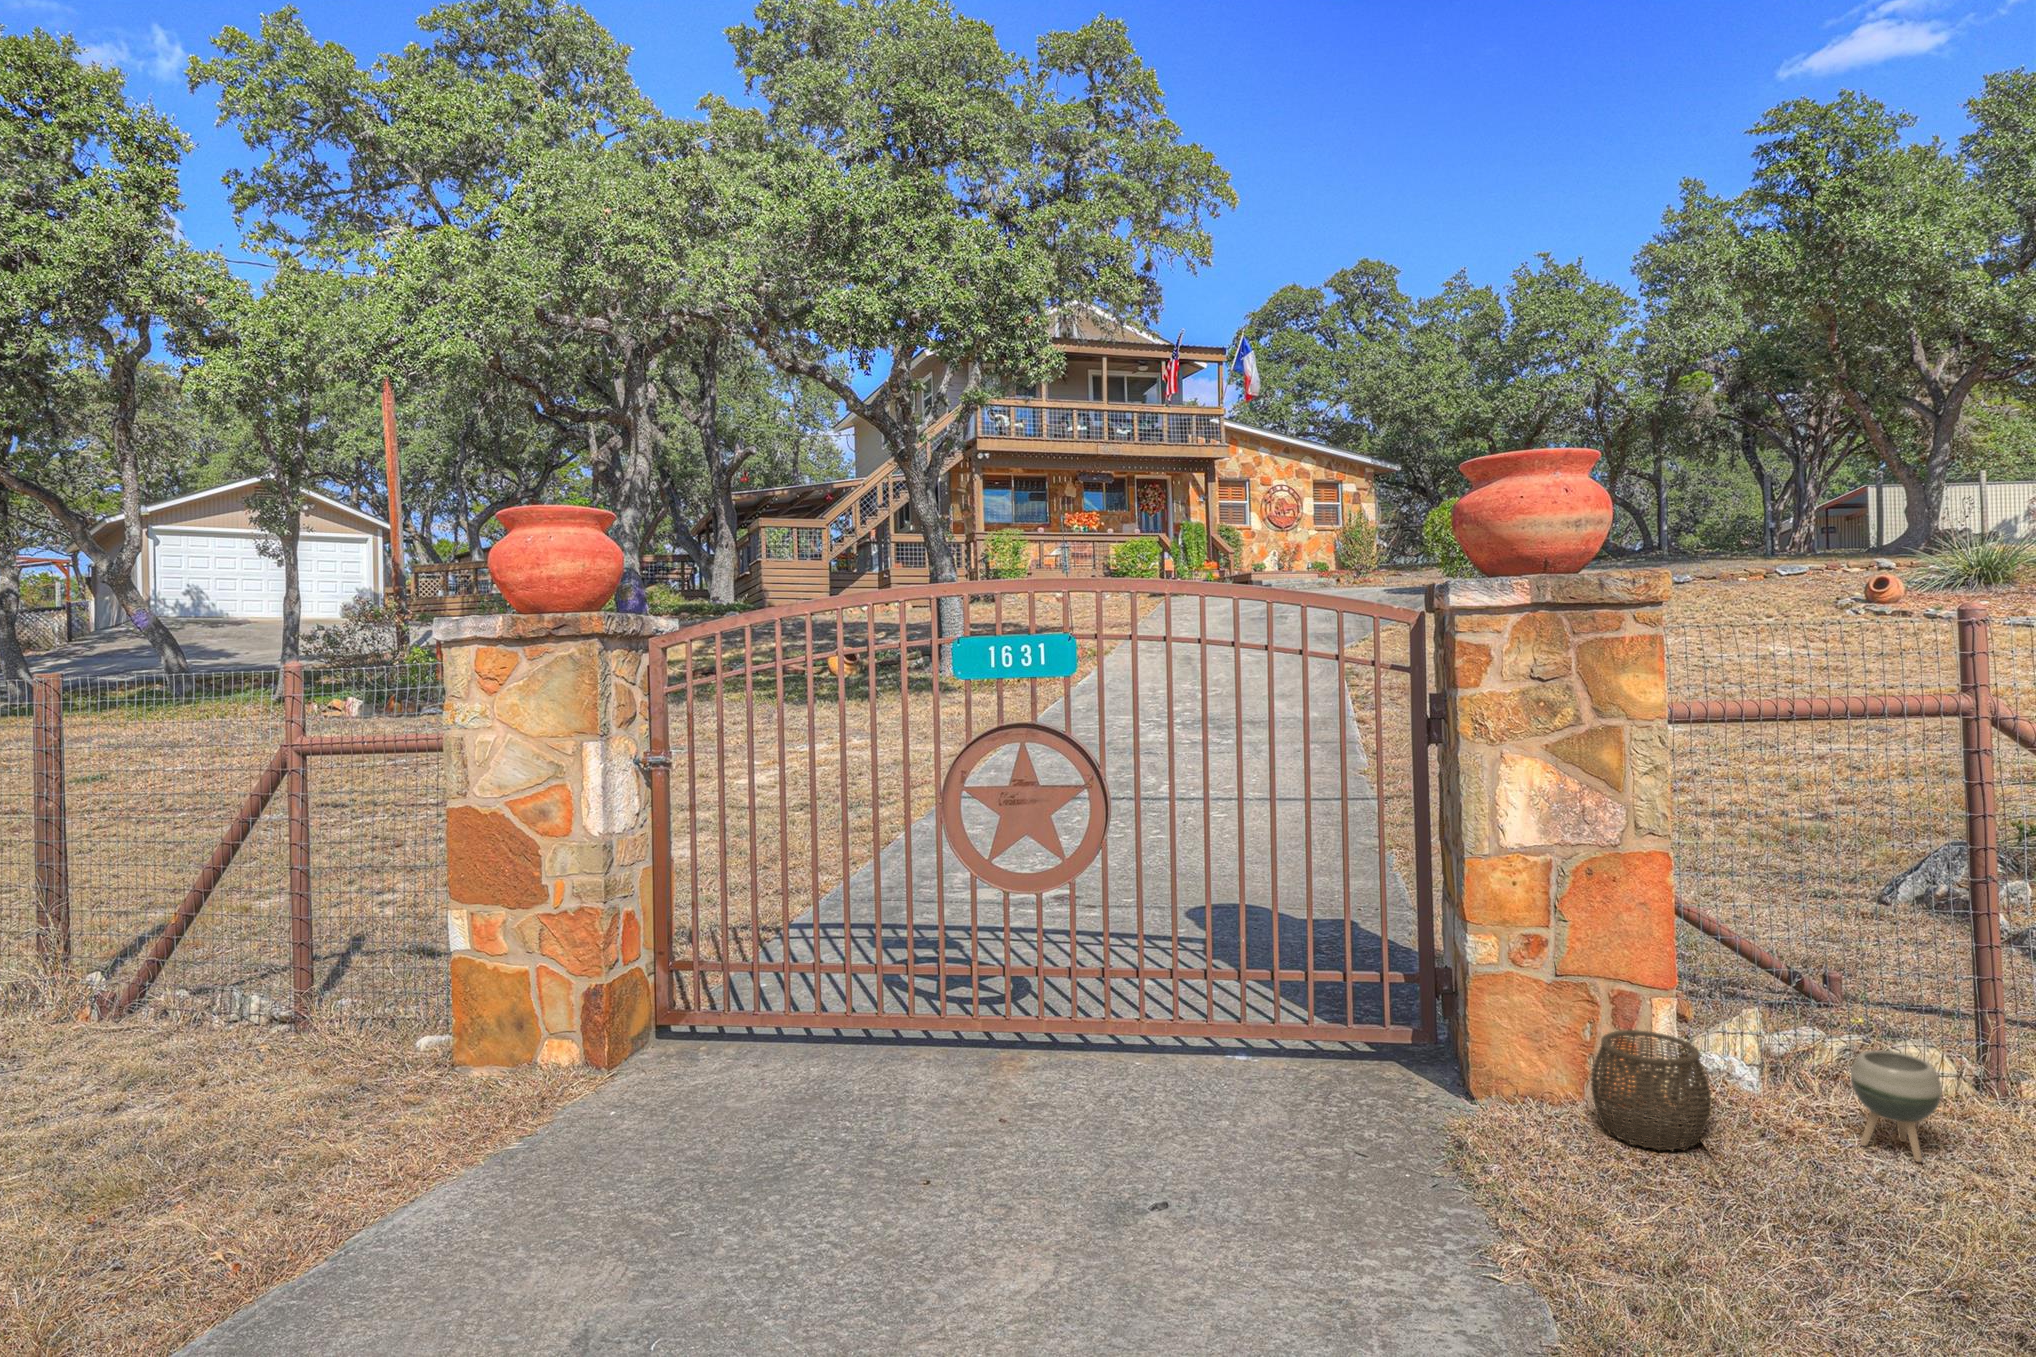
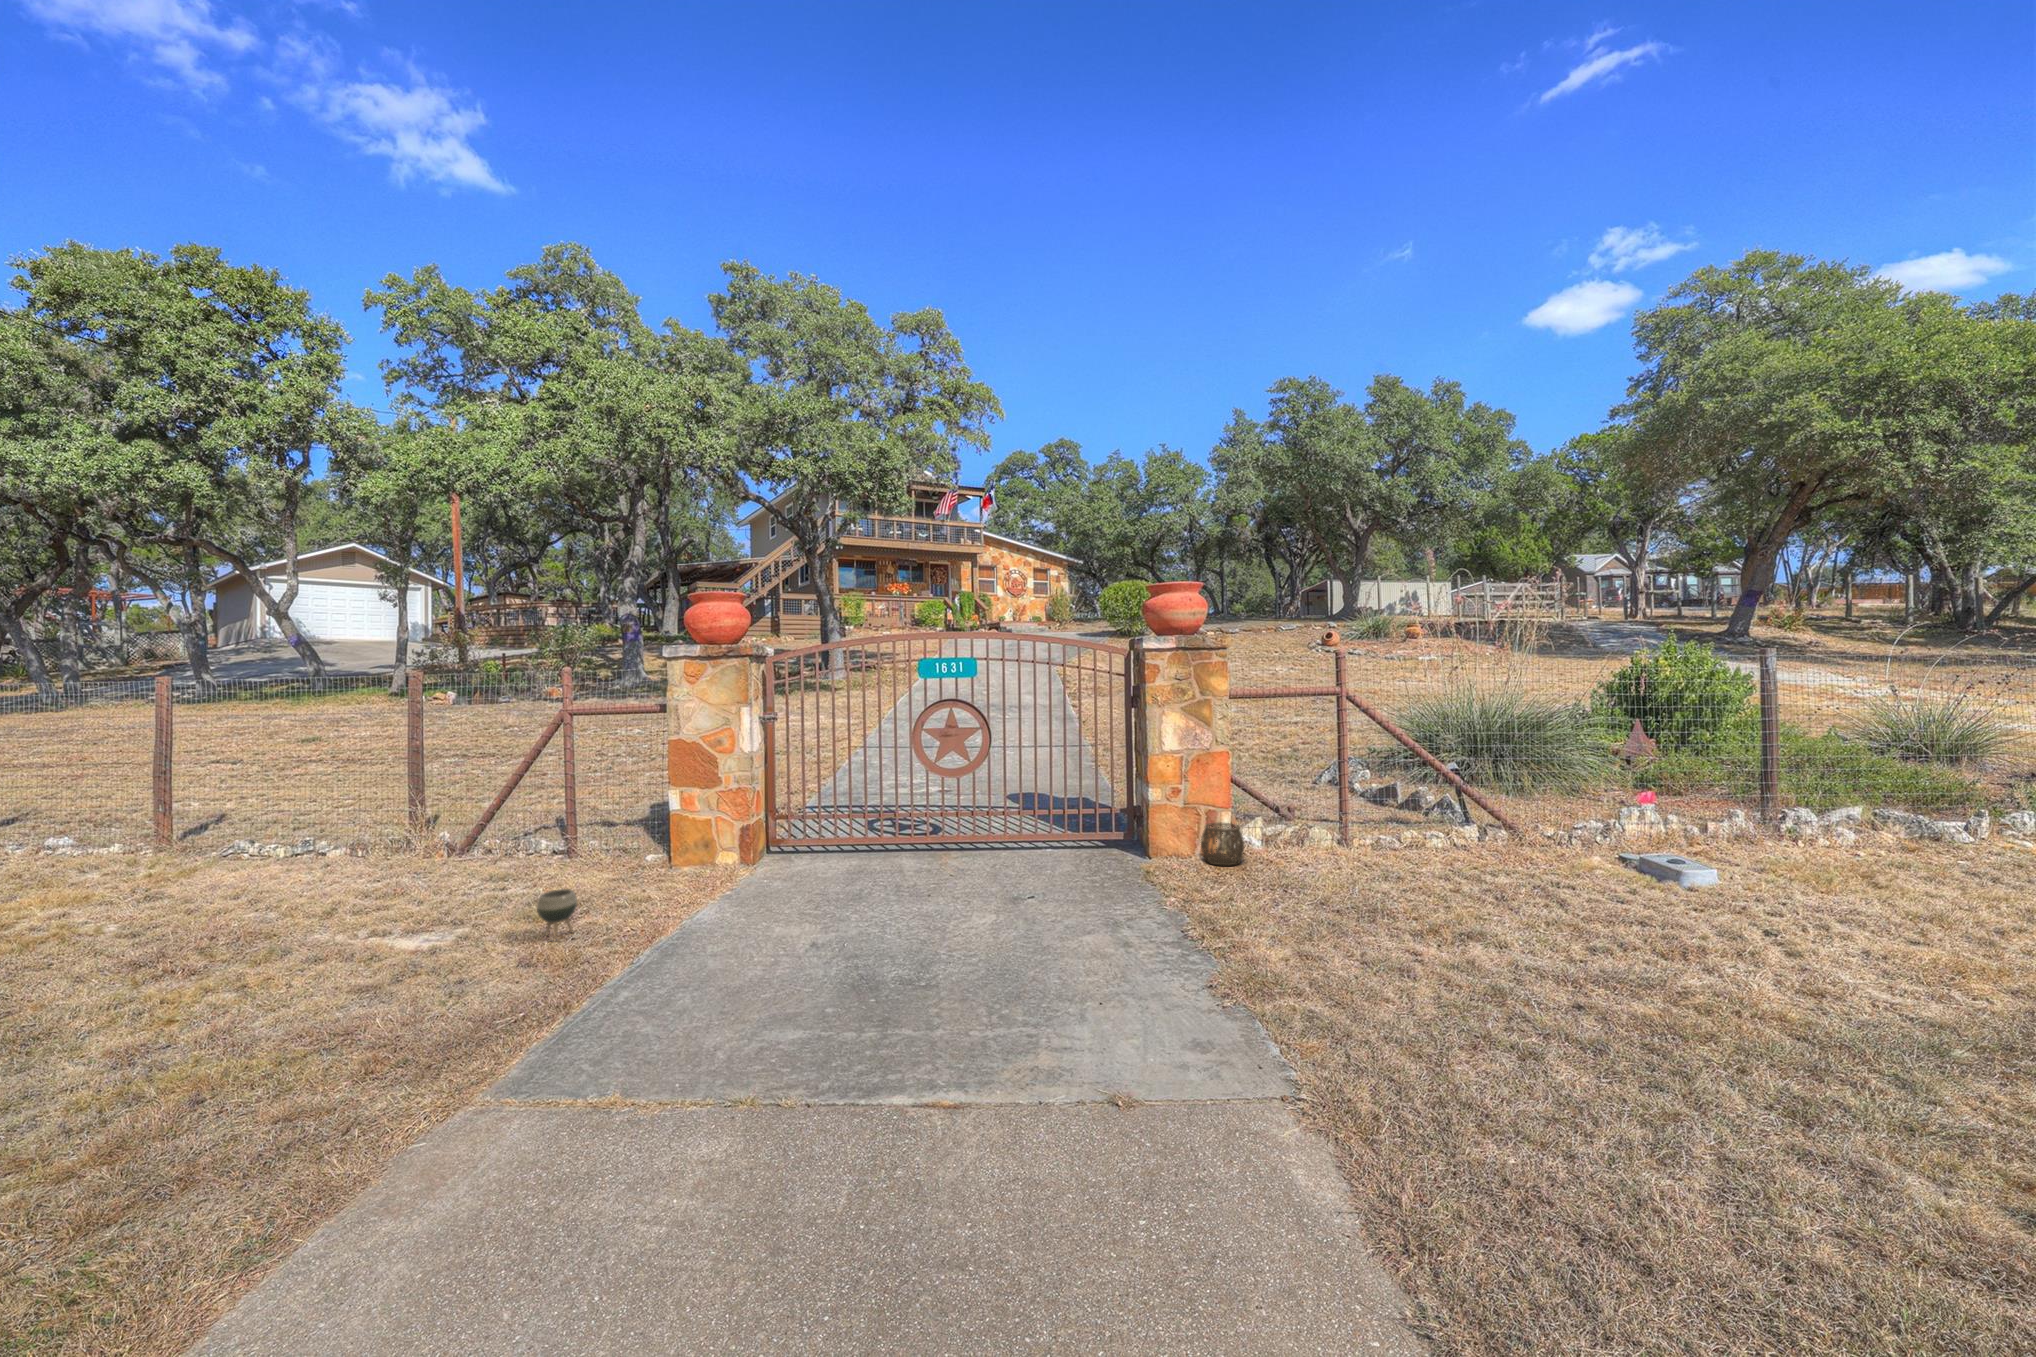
planter: present [1851,1050,1942,1162] -> present [537,889,577,941]

